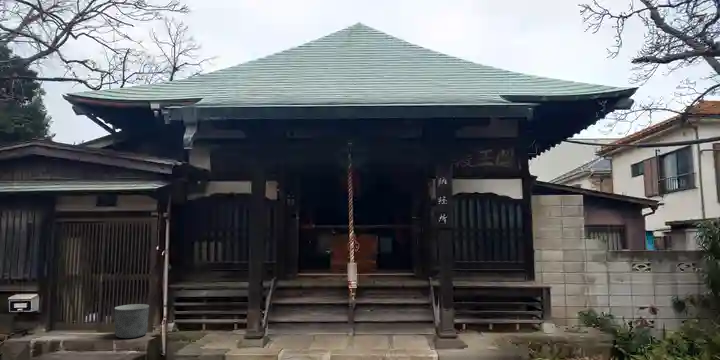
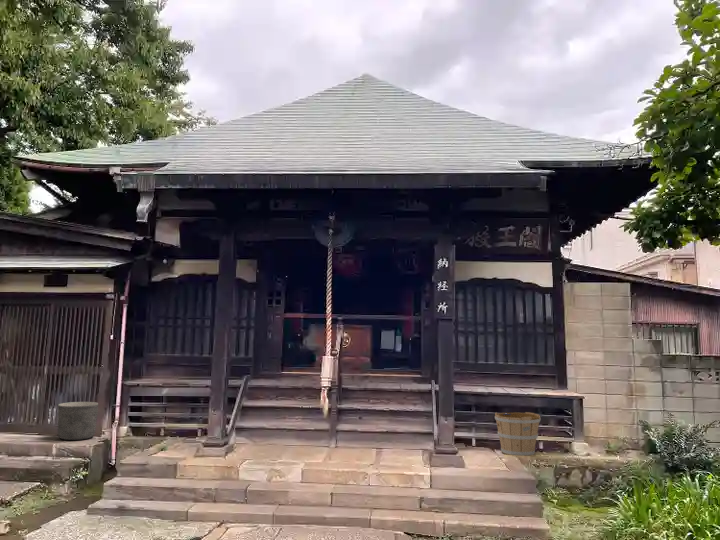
wooden bucket: none [482,301,520,338] -> present [495,412,541,456]

